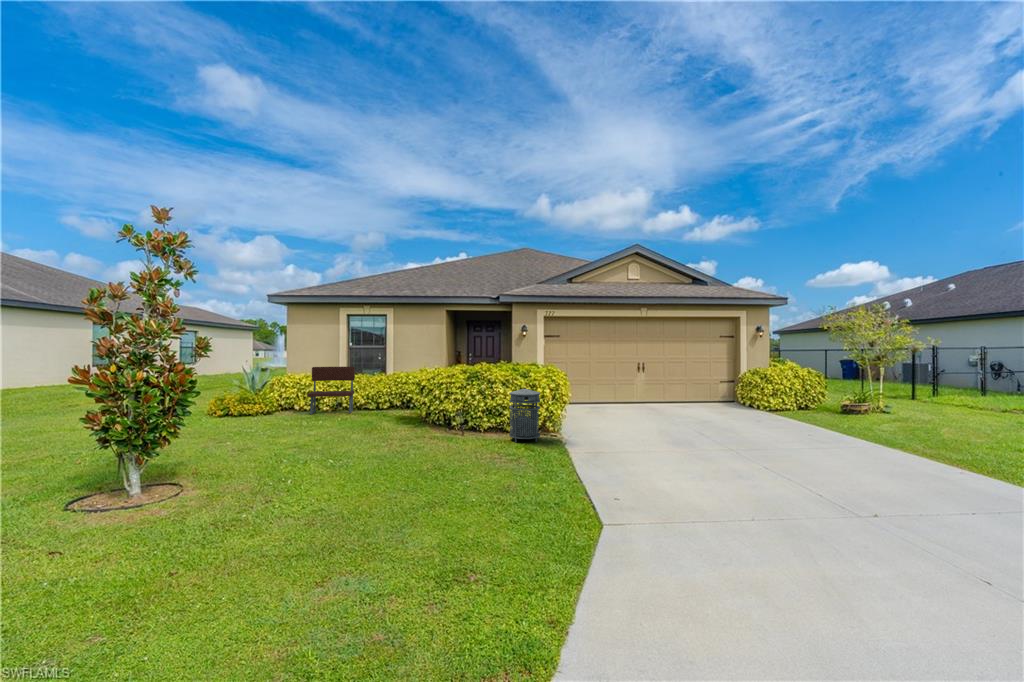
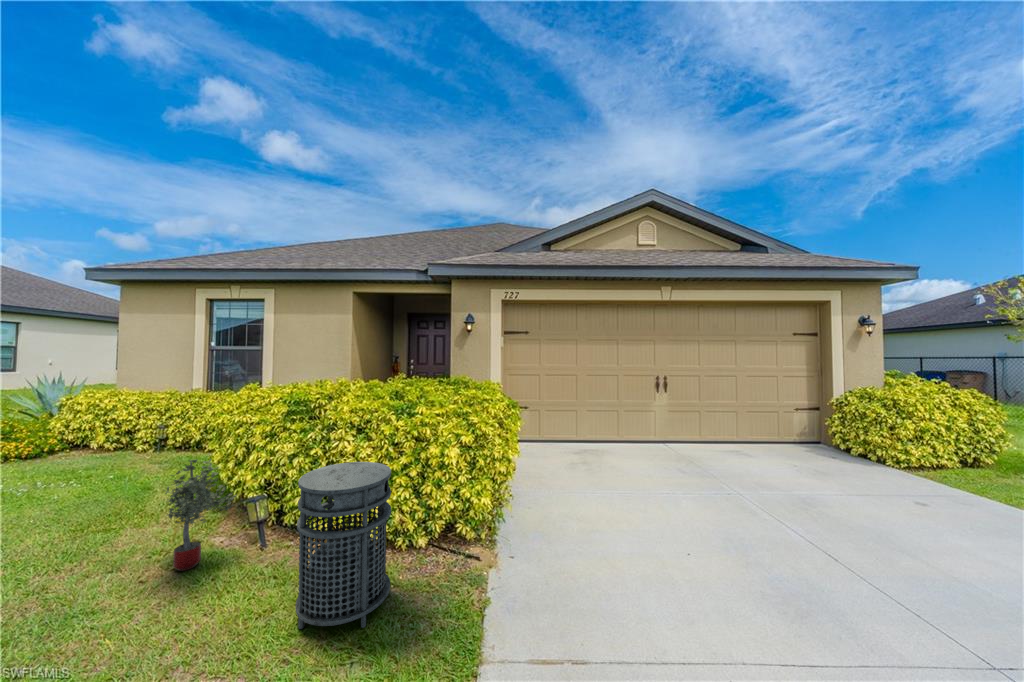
bench: present [307,367,355,415] -> none [74,380,185,463]
potted tree: none [437,392,466,436] -> present [166,459,236,571]

